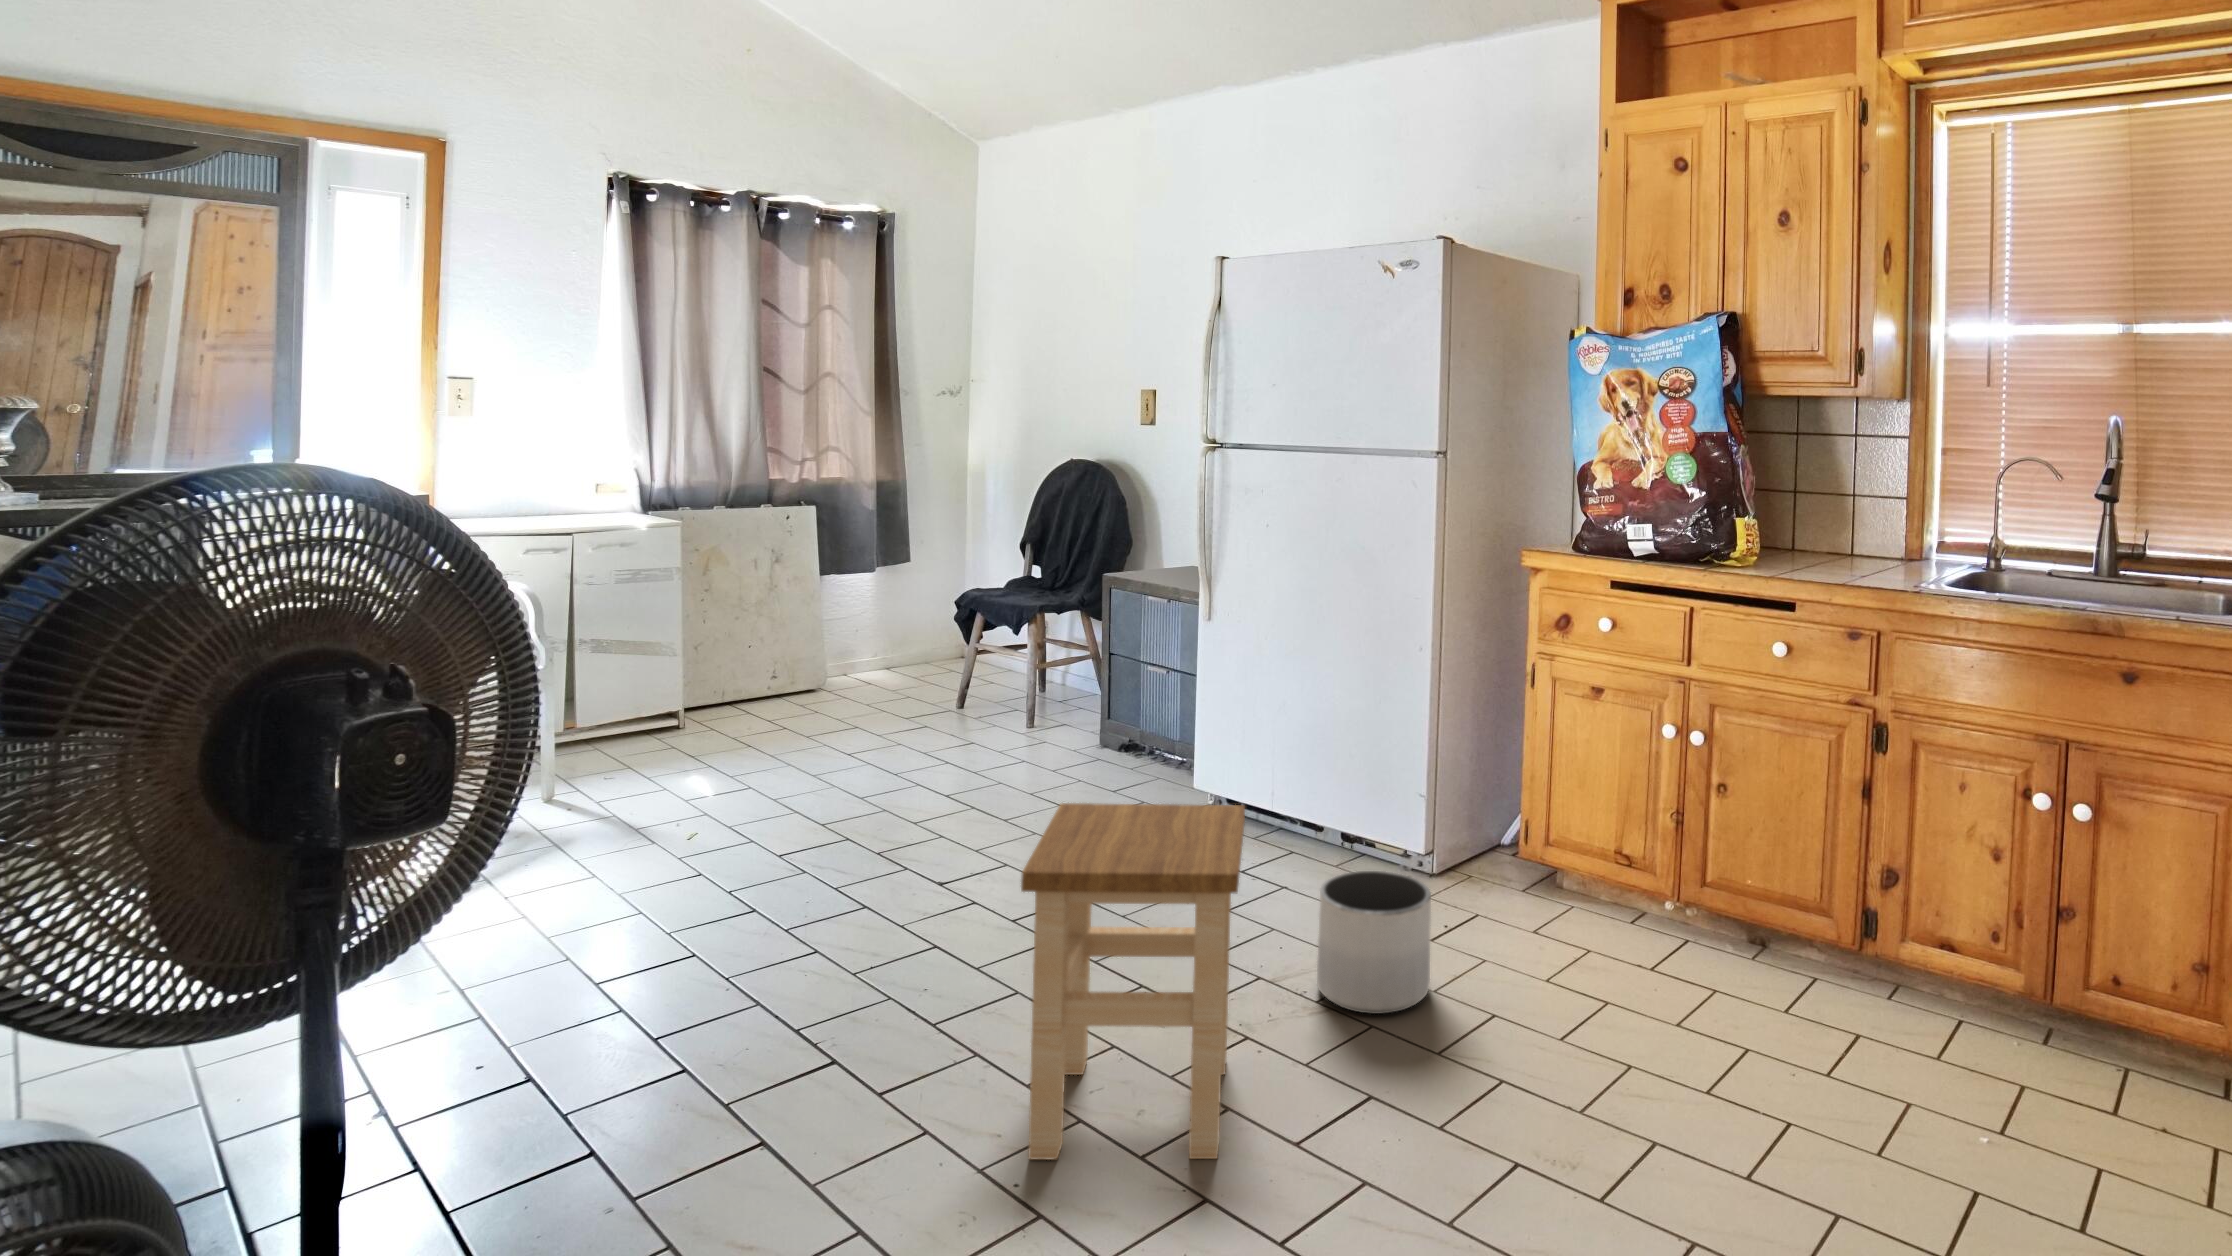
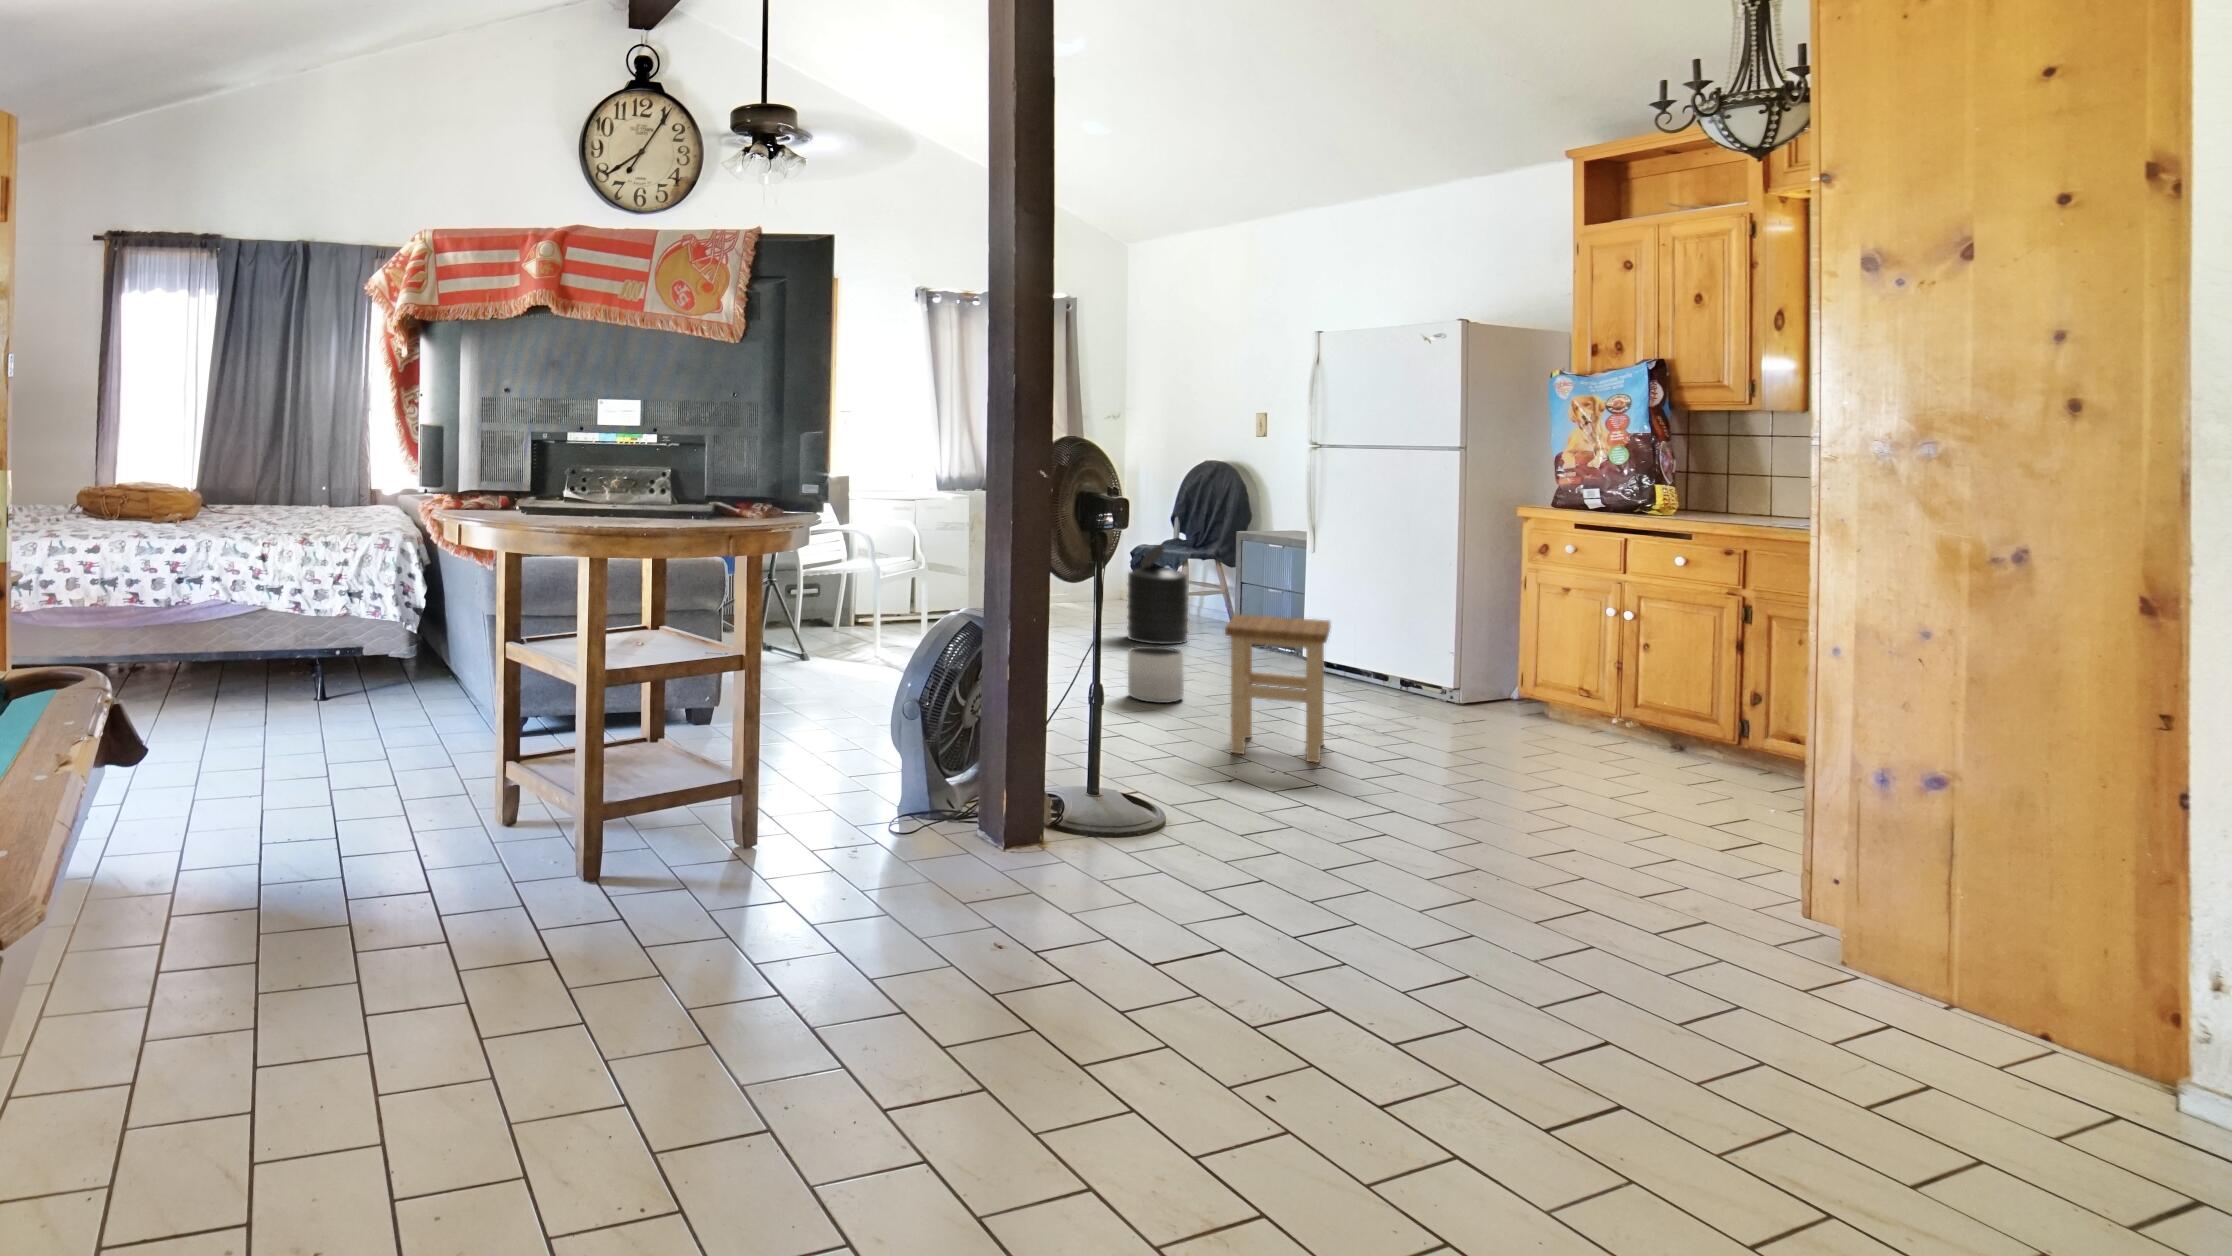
trash can: none [935,600,1034,767] -> present [1127,545,1188,644]
planter: present [1317,871,1431,1014] -> present [1128,646,1184,703]

